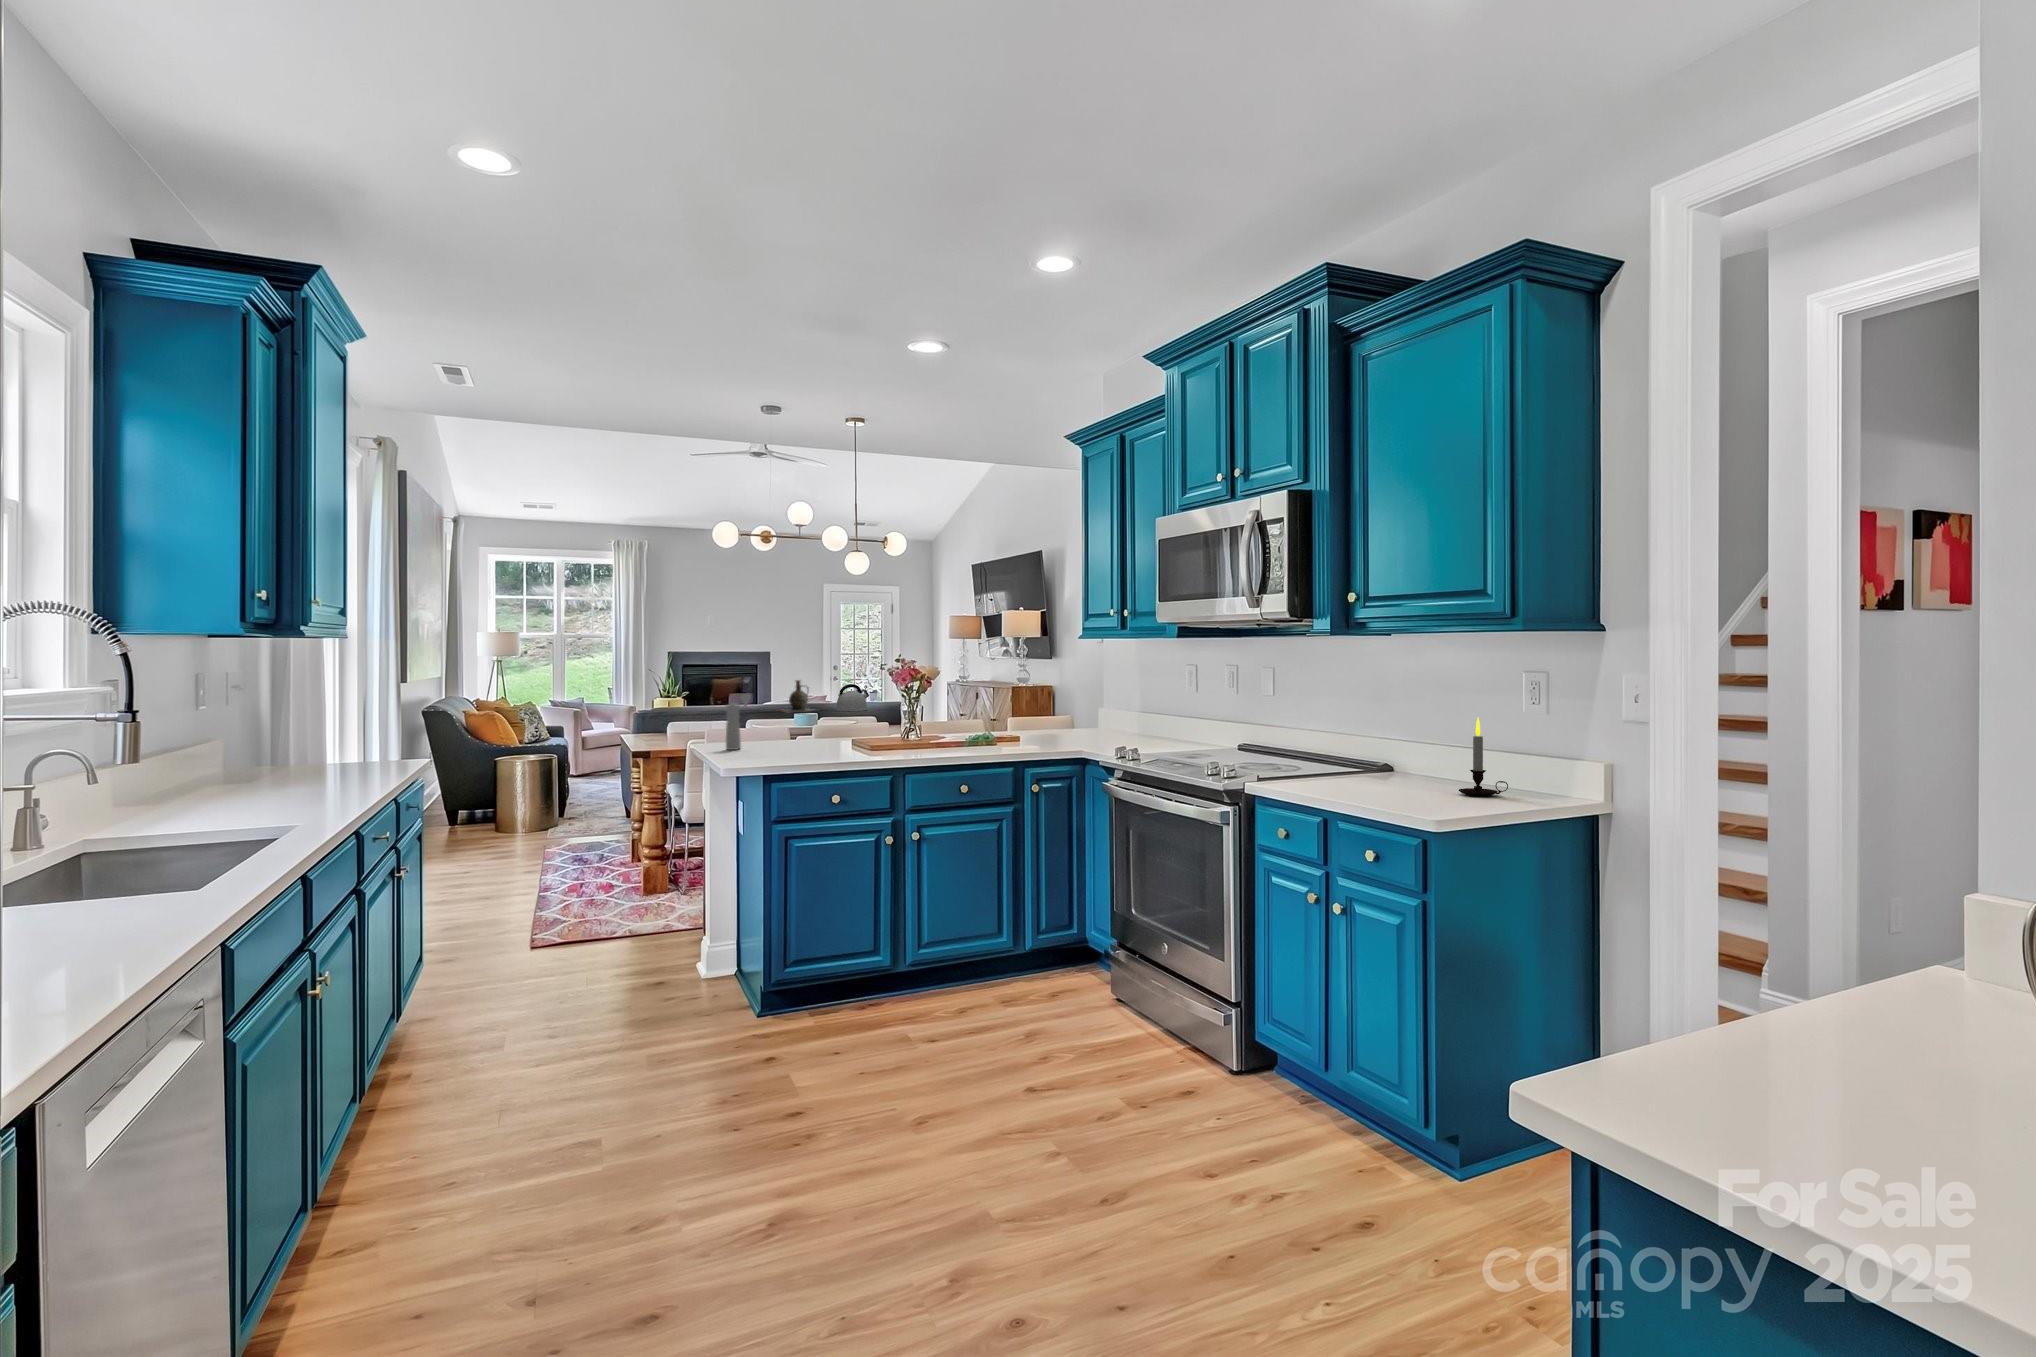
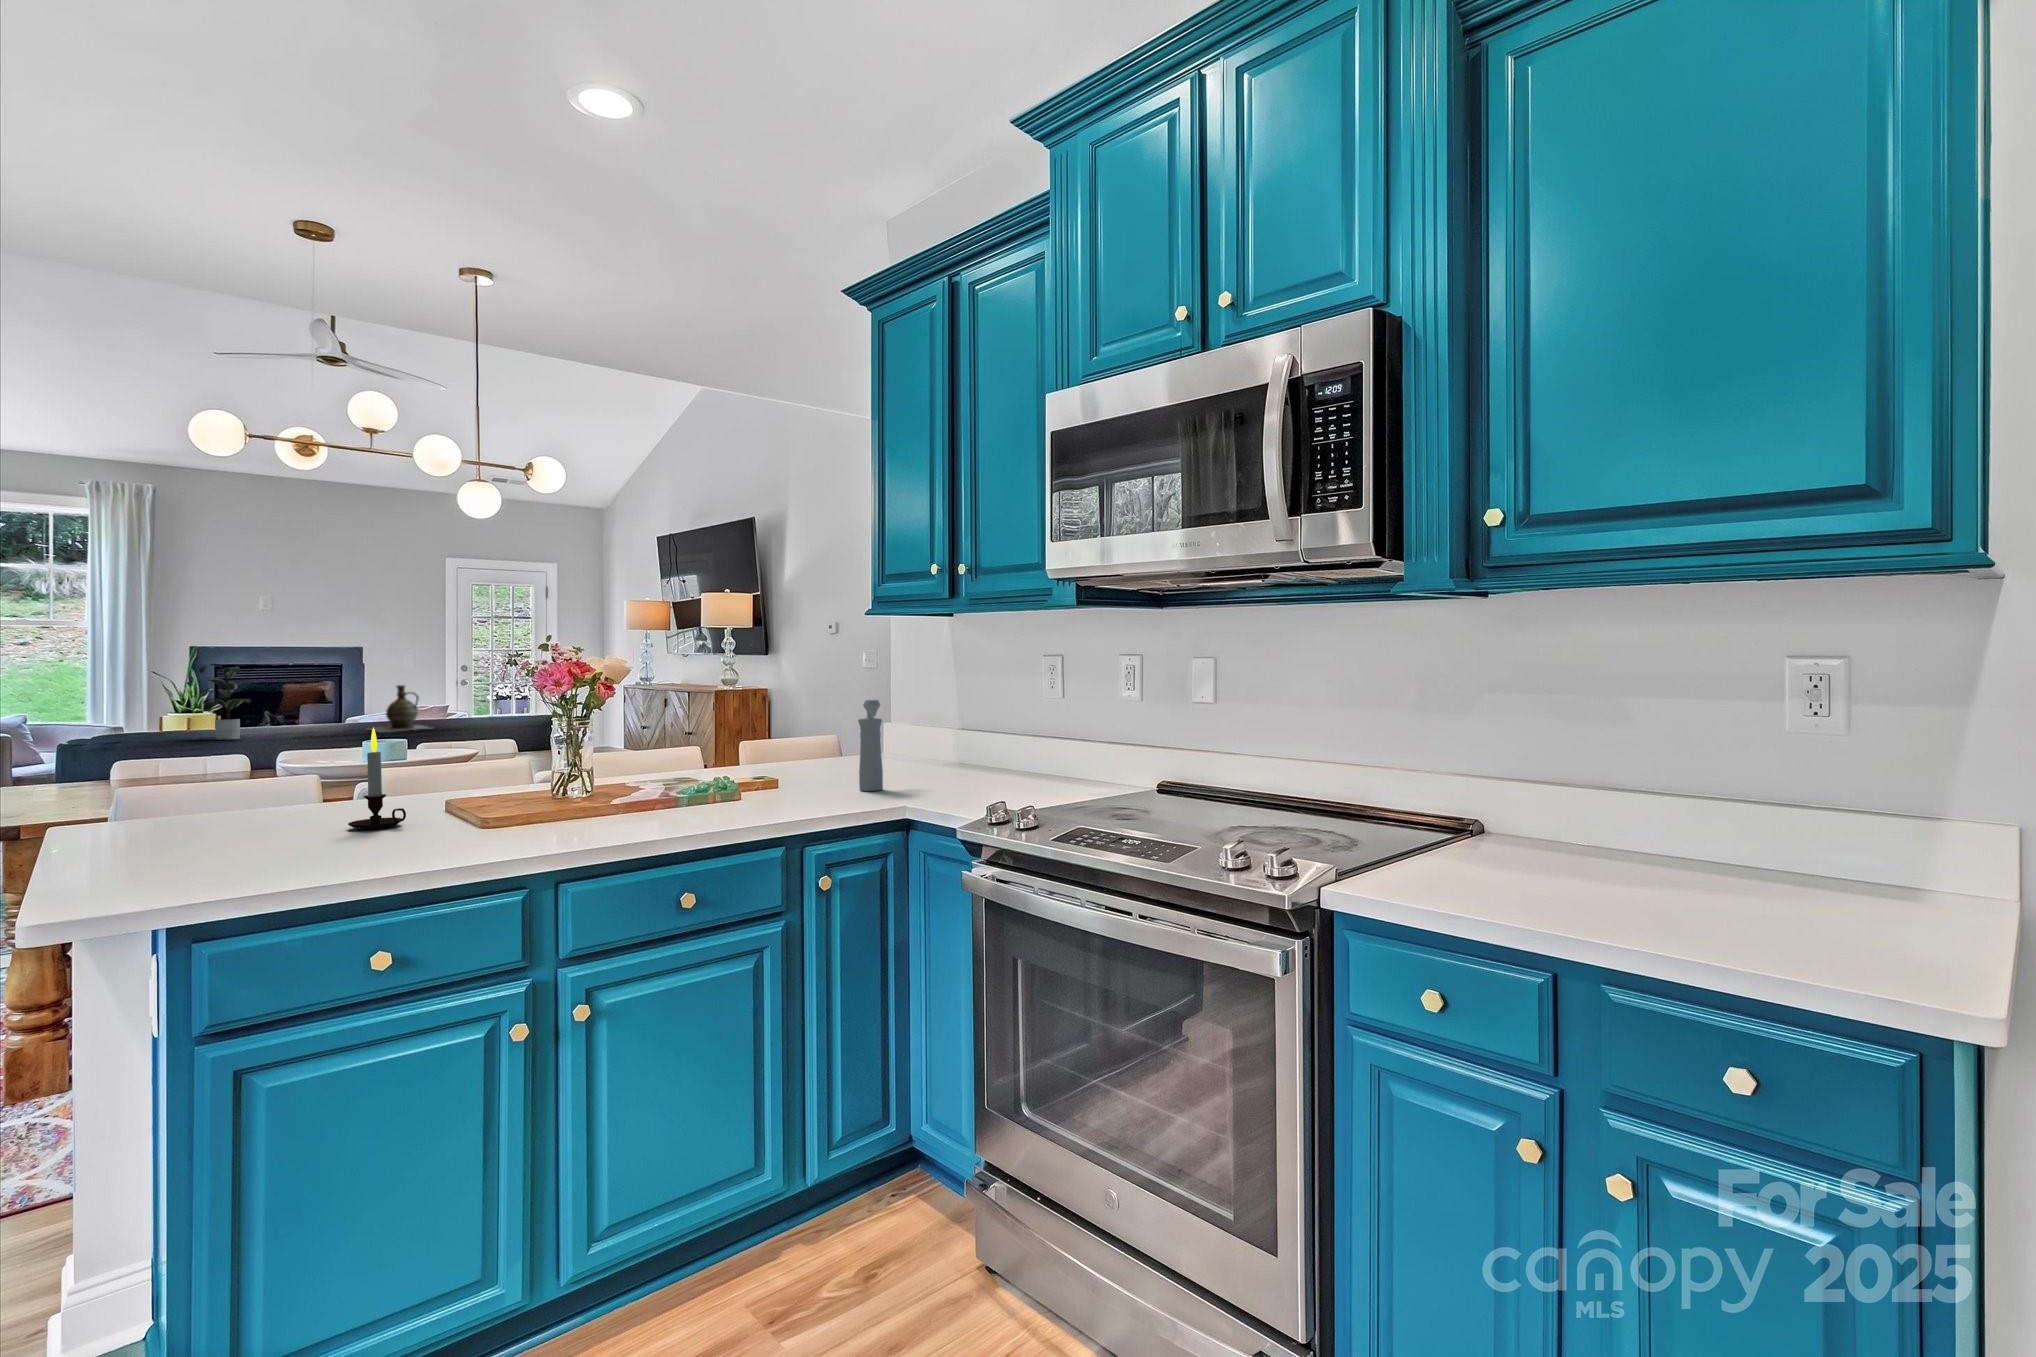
potted plant: none [680,664,724,715] -> present [199,663,251,740]
kettle: present [836,684,869,711] -> none [463,690,515,727]
pepper mill: present [726,694,751,750] -> present [858,700,883,791]
candle: present [1459,718,1508,796] -> present [348,727,406,829]

